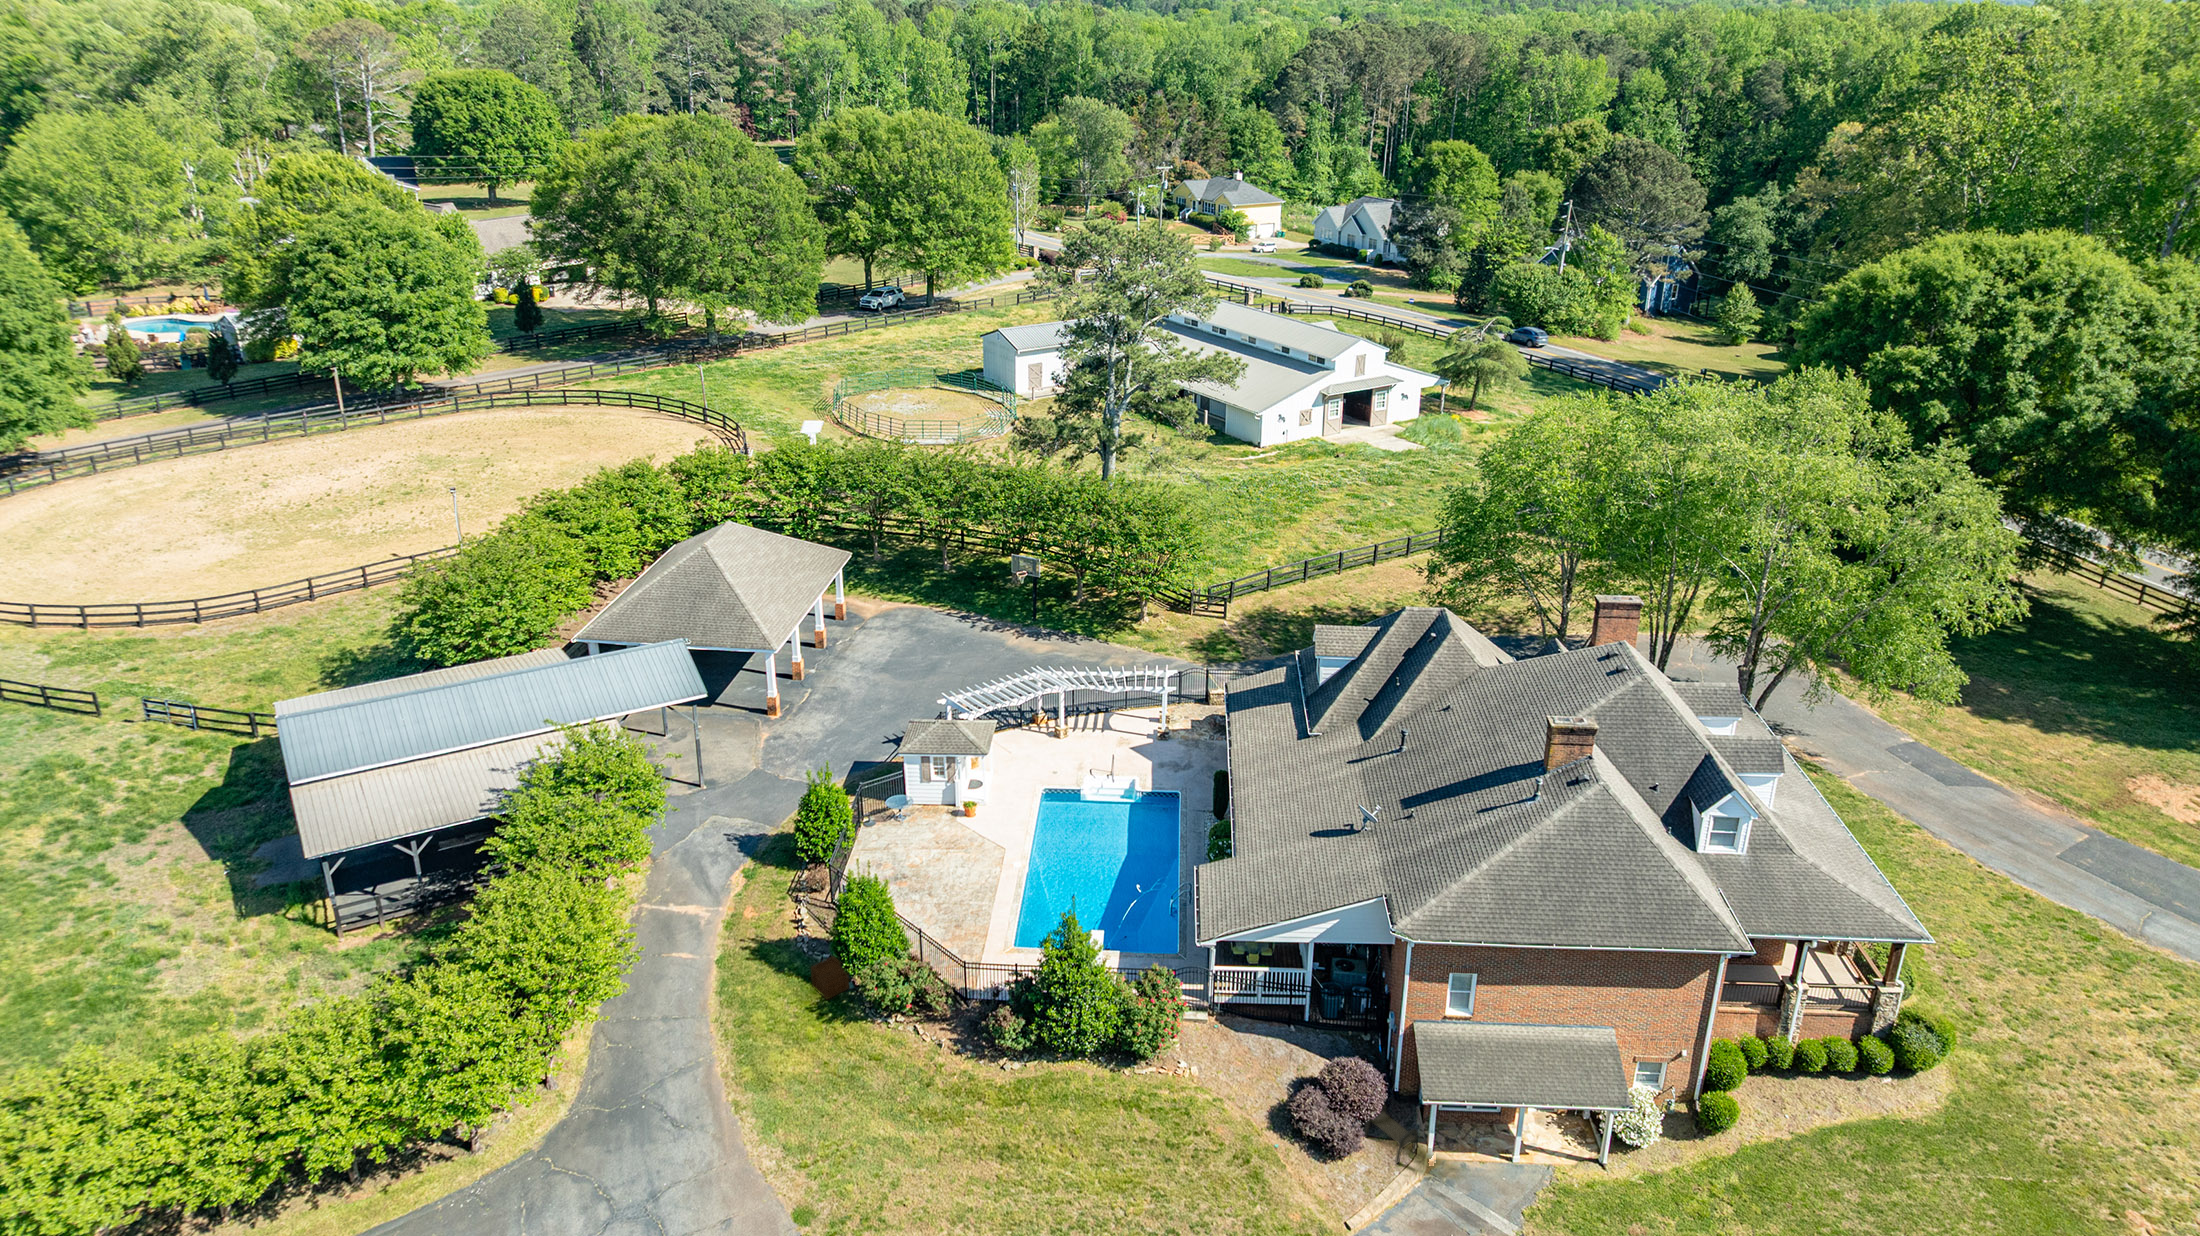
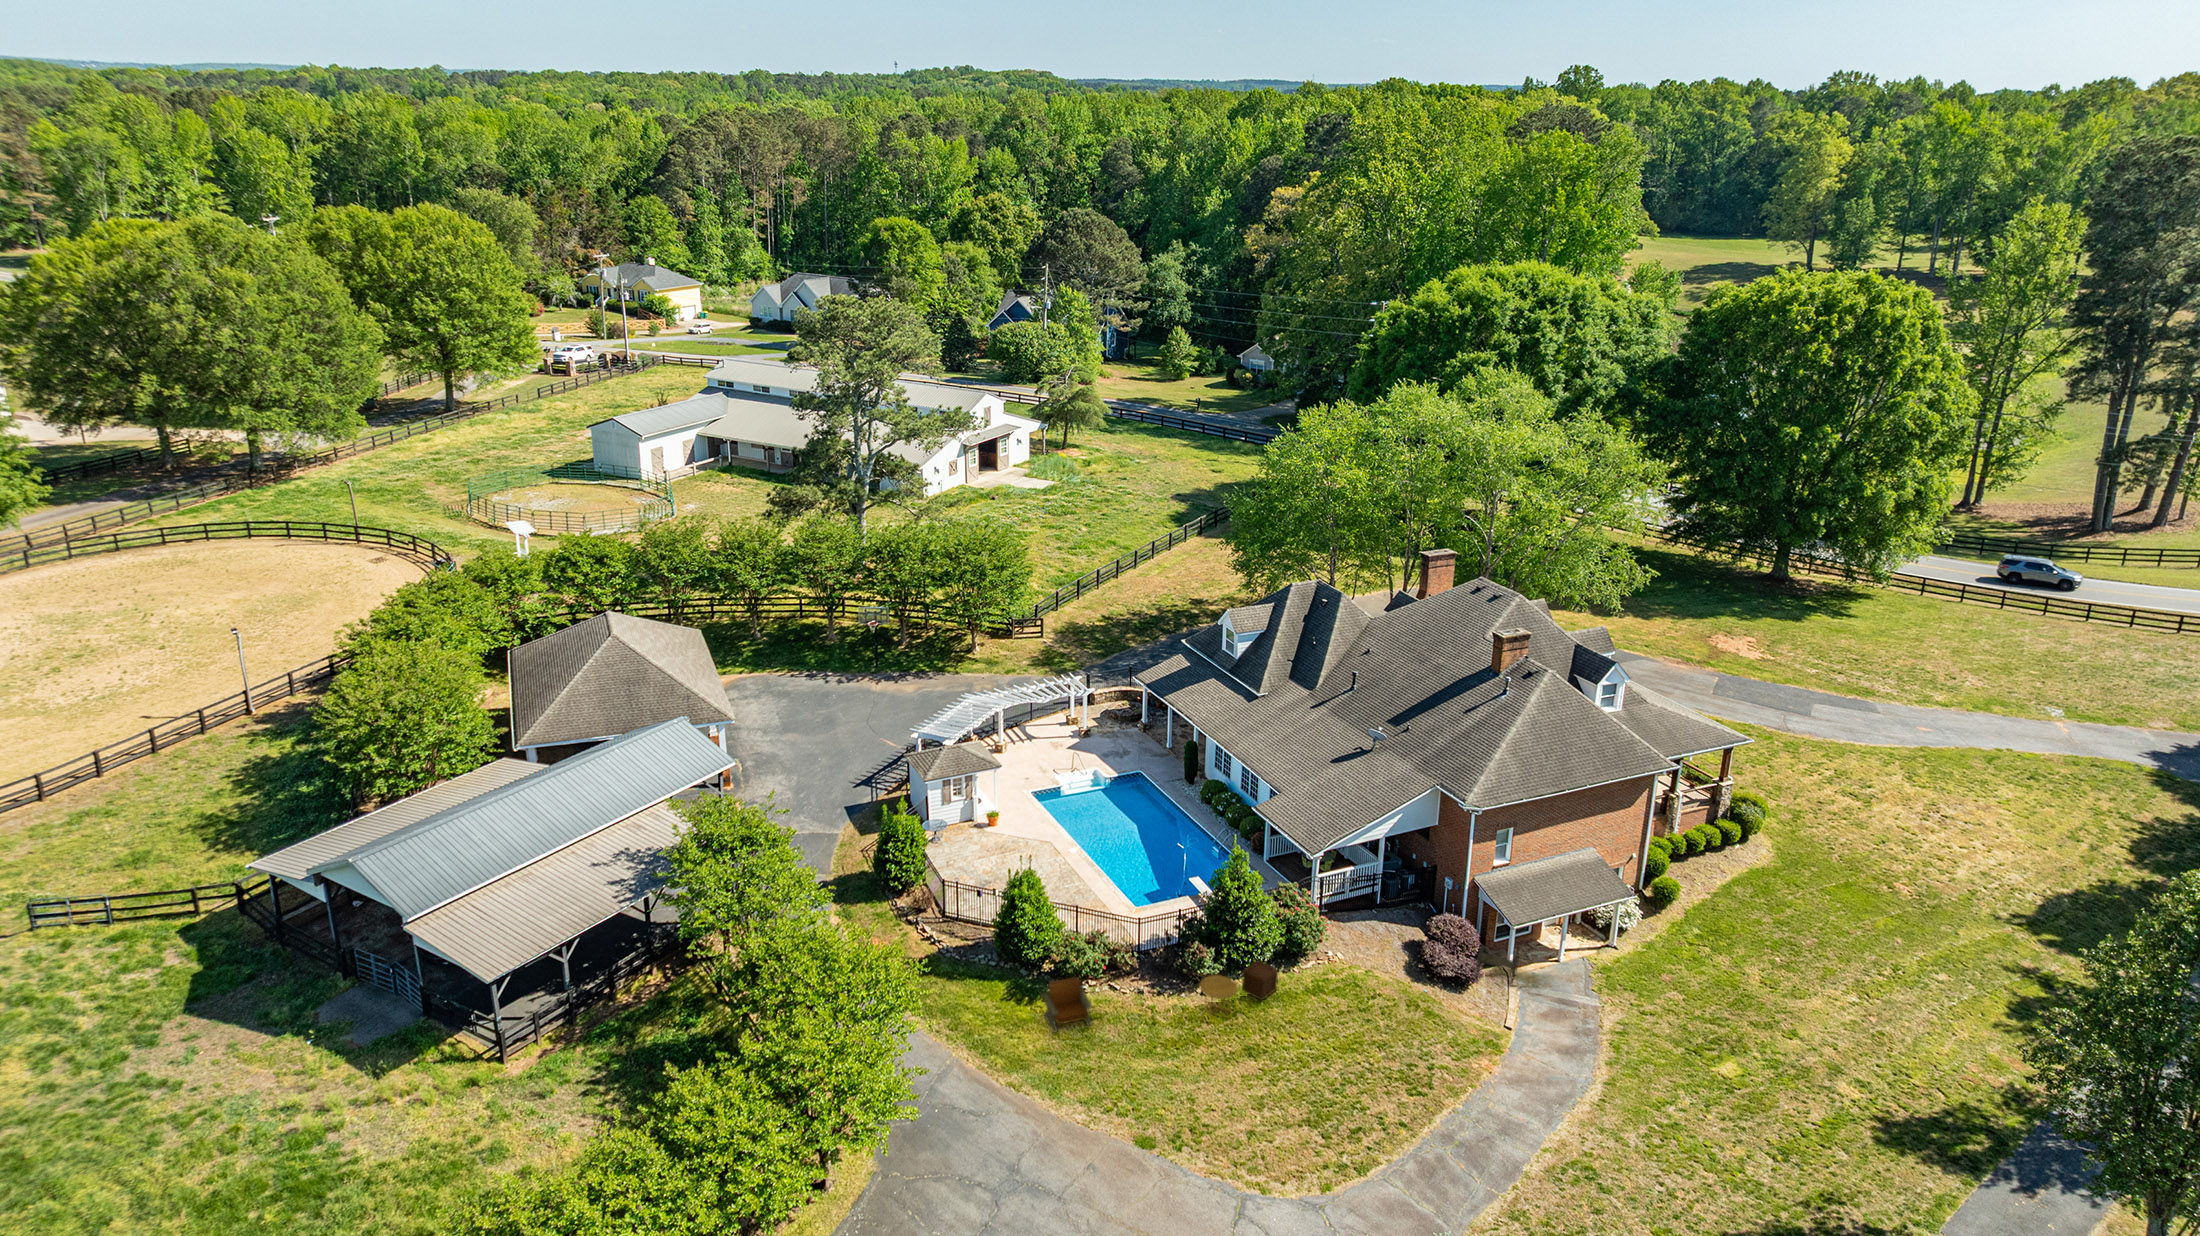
wooden crate: present [811,956,849,999] -> present [1242,960,1278,1000]
lounge chair: none [861,991,914,1048] -> present [1043,977,1092,1032]
round table: none [1021,1036,1064,1084] -> present [1199,975,1238,1014]

